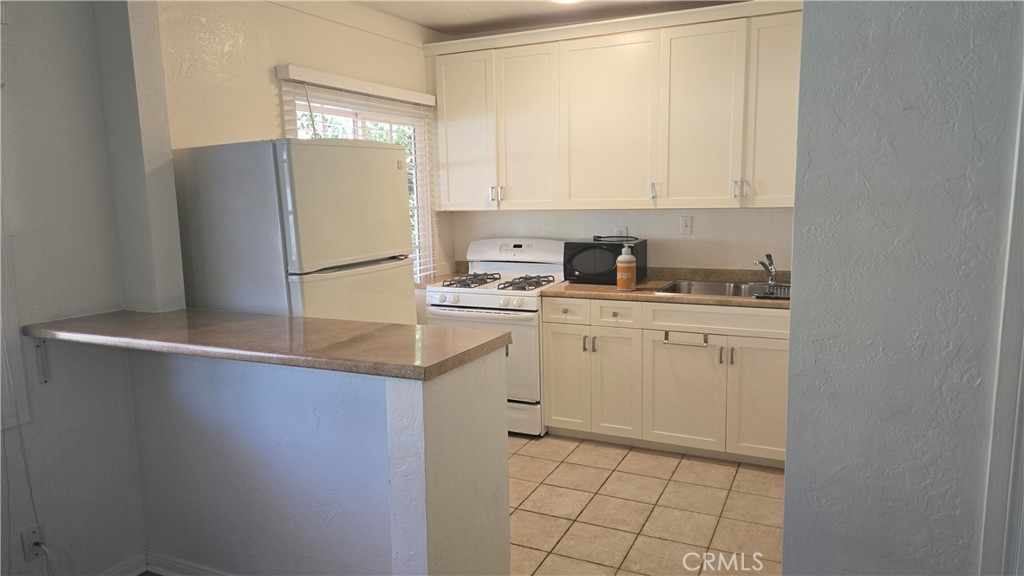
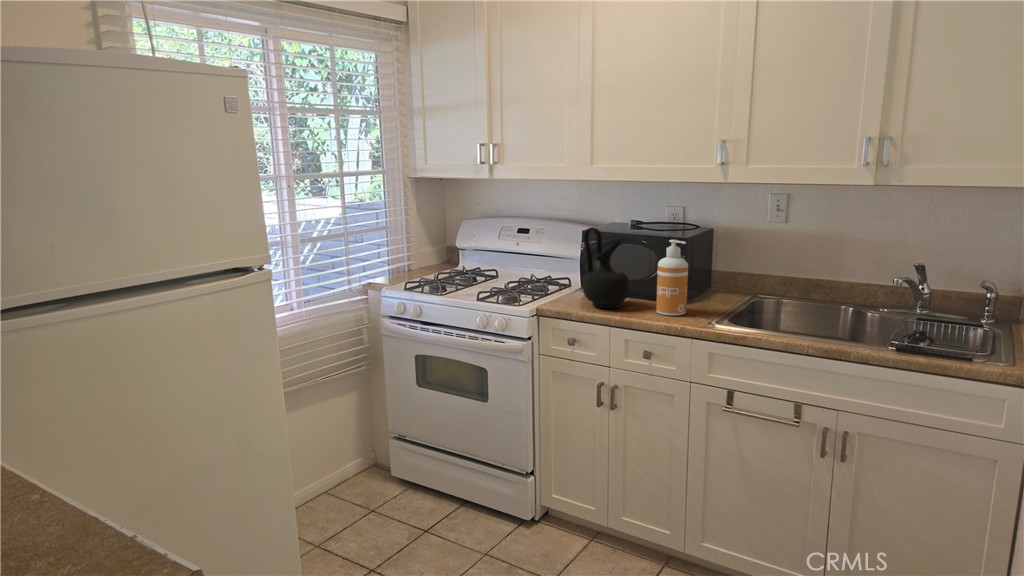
ceramic jug: none [569,238,600,289] -> present [583,227,630,308]

